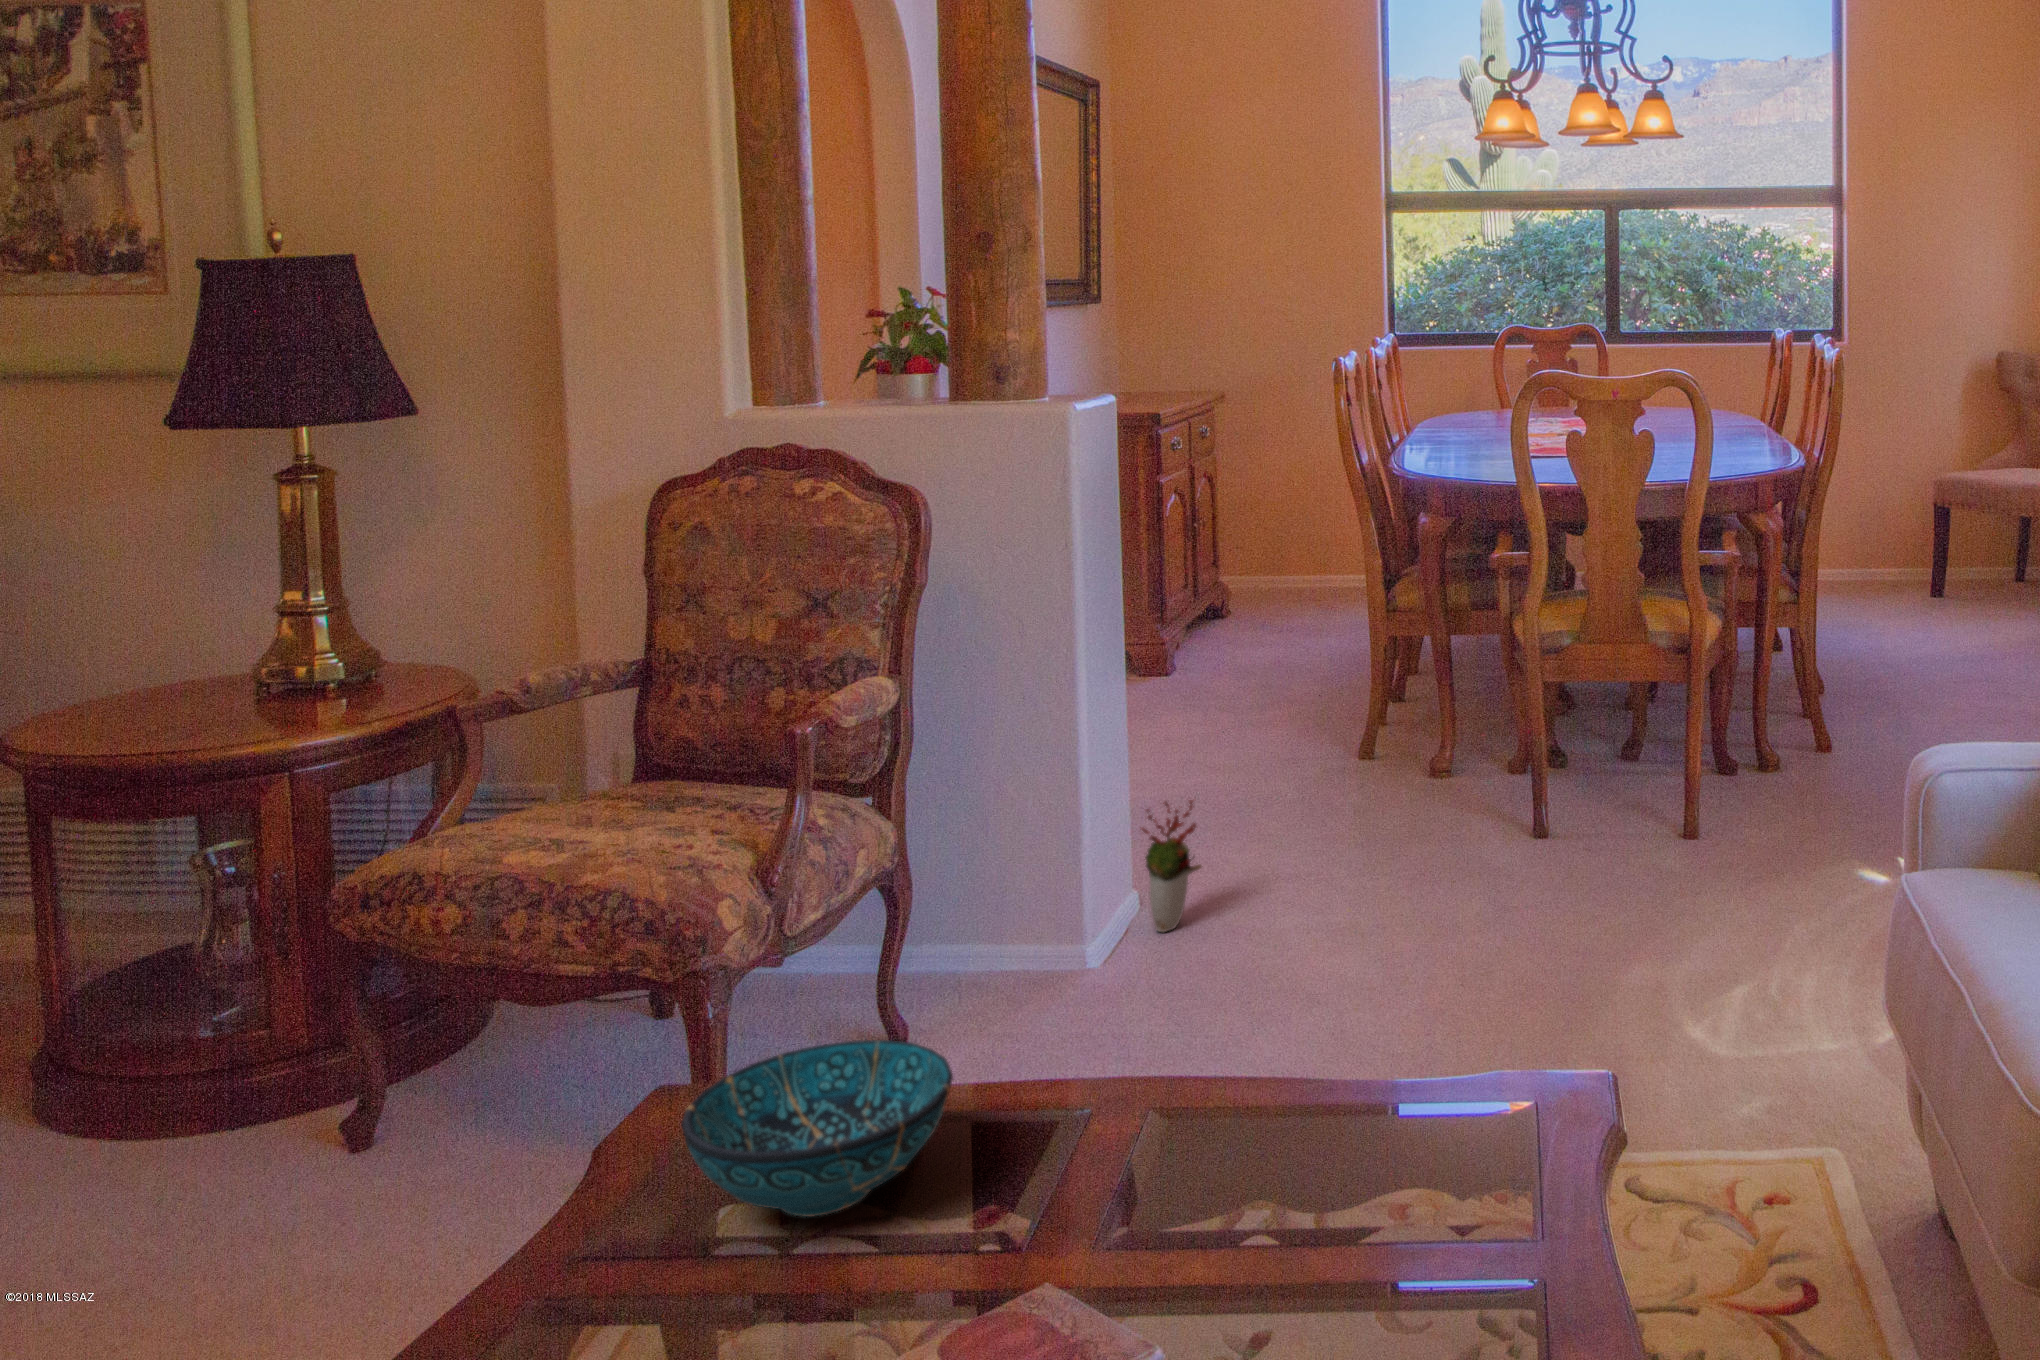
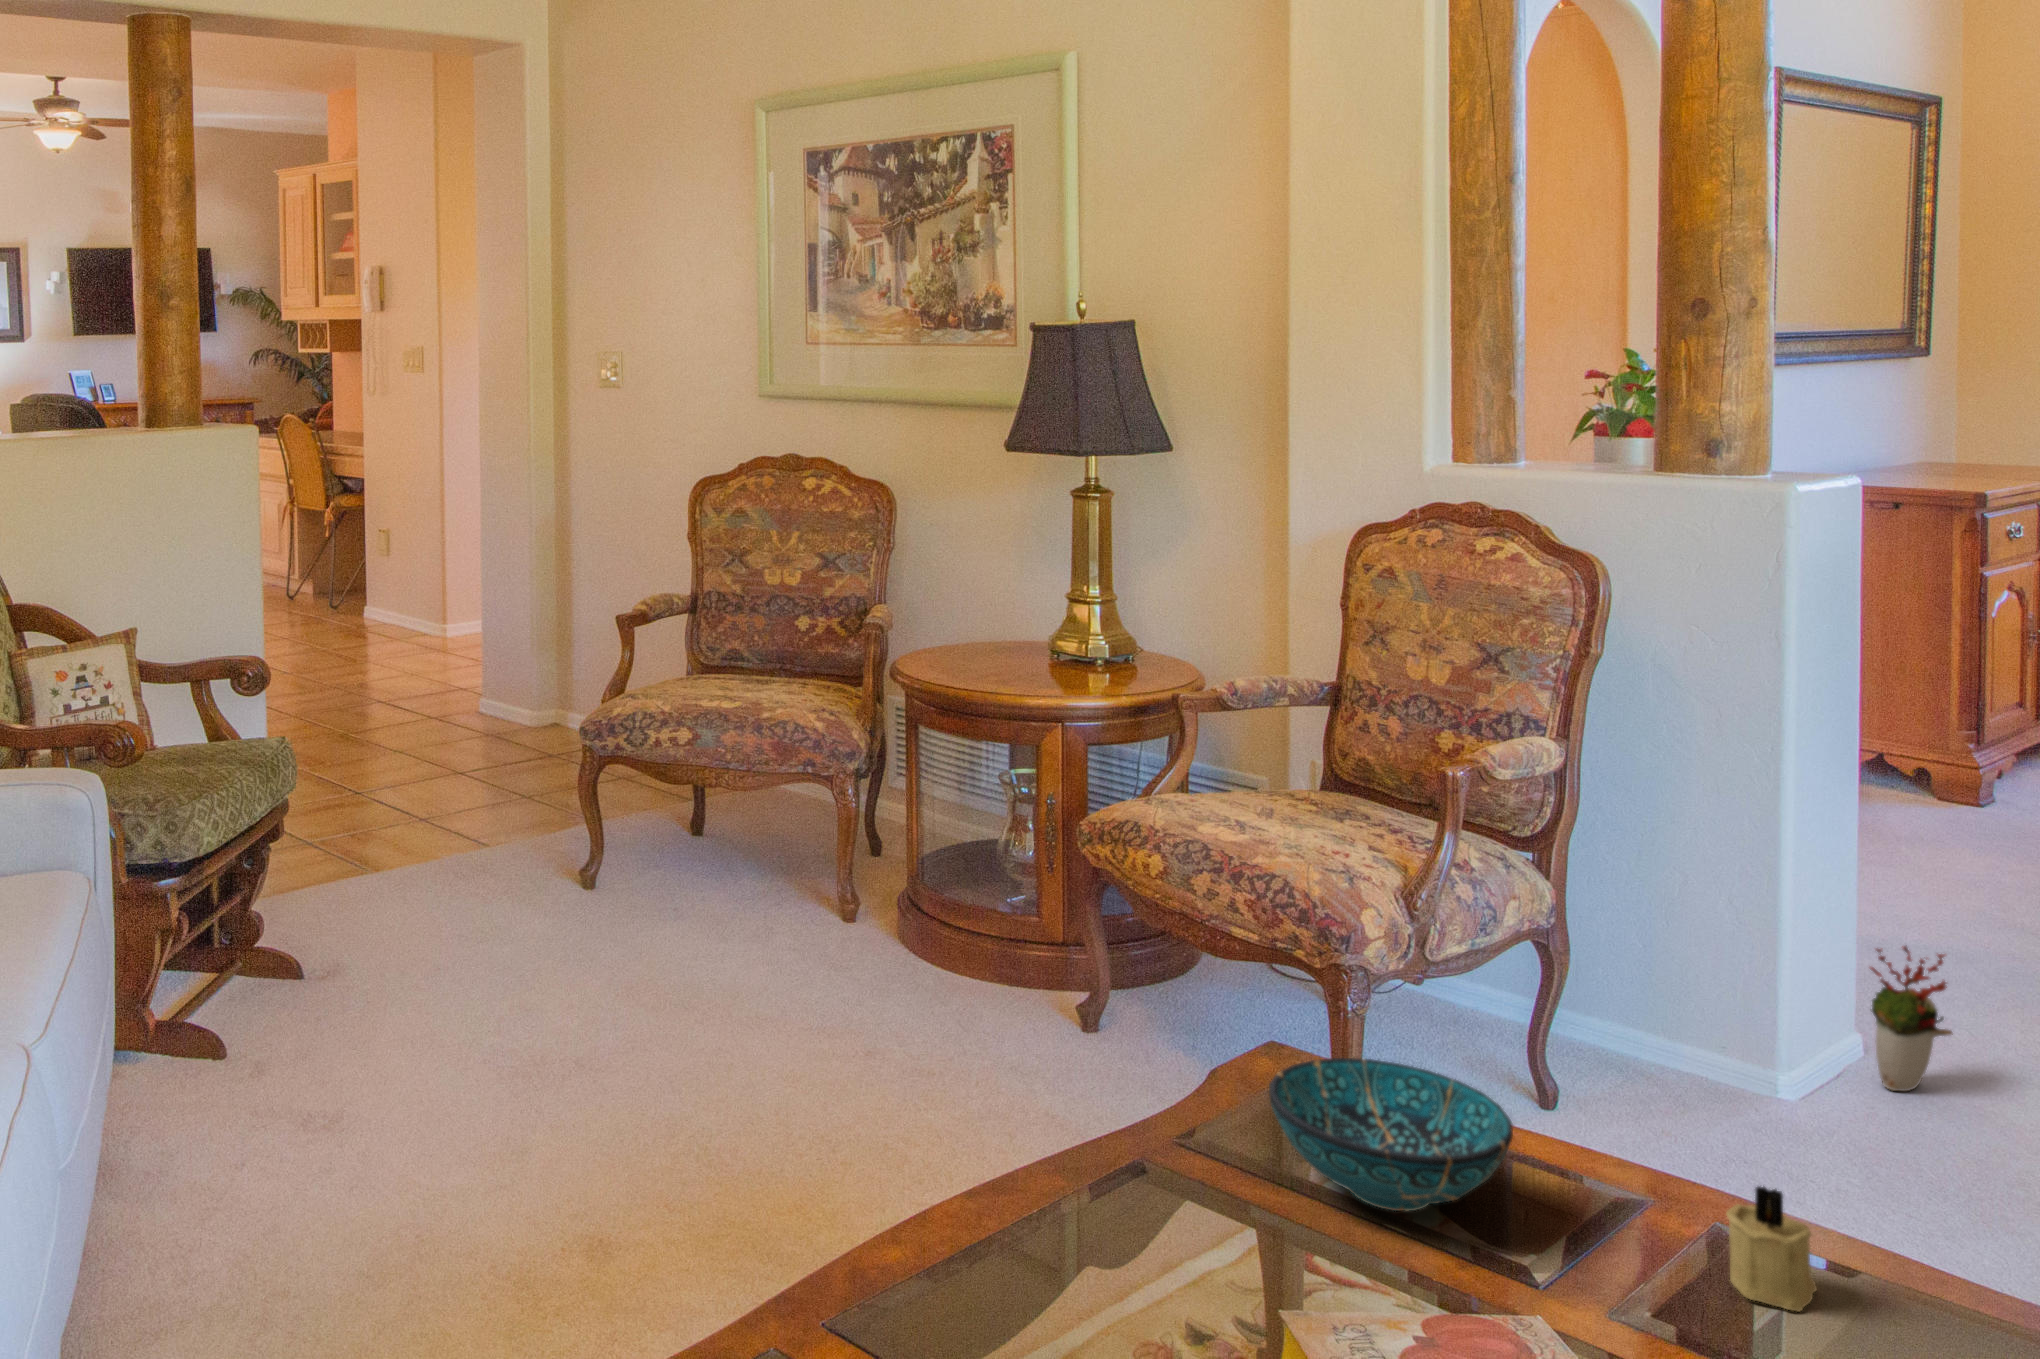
candle: none [1150,1028,1222,1145] -> present [1726,1186,1816,1311]

